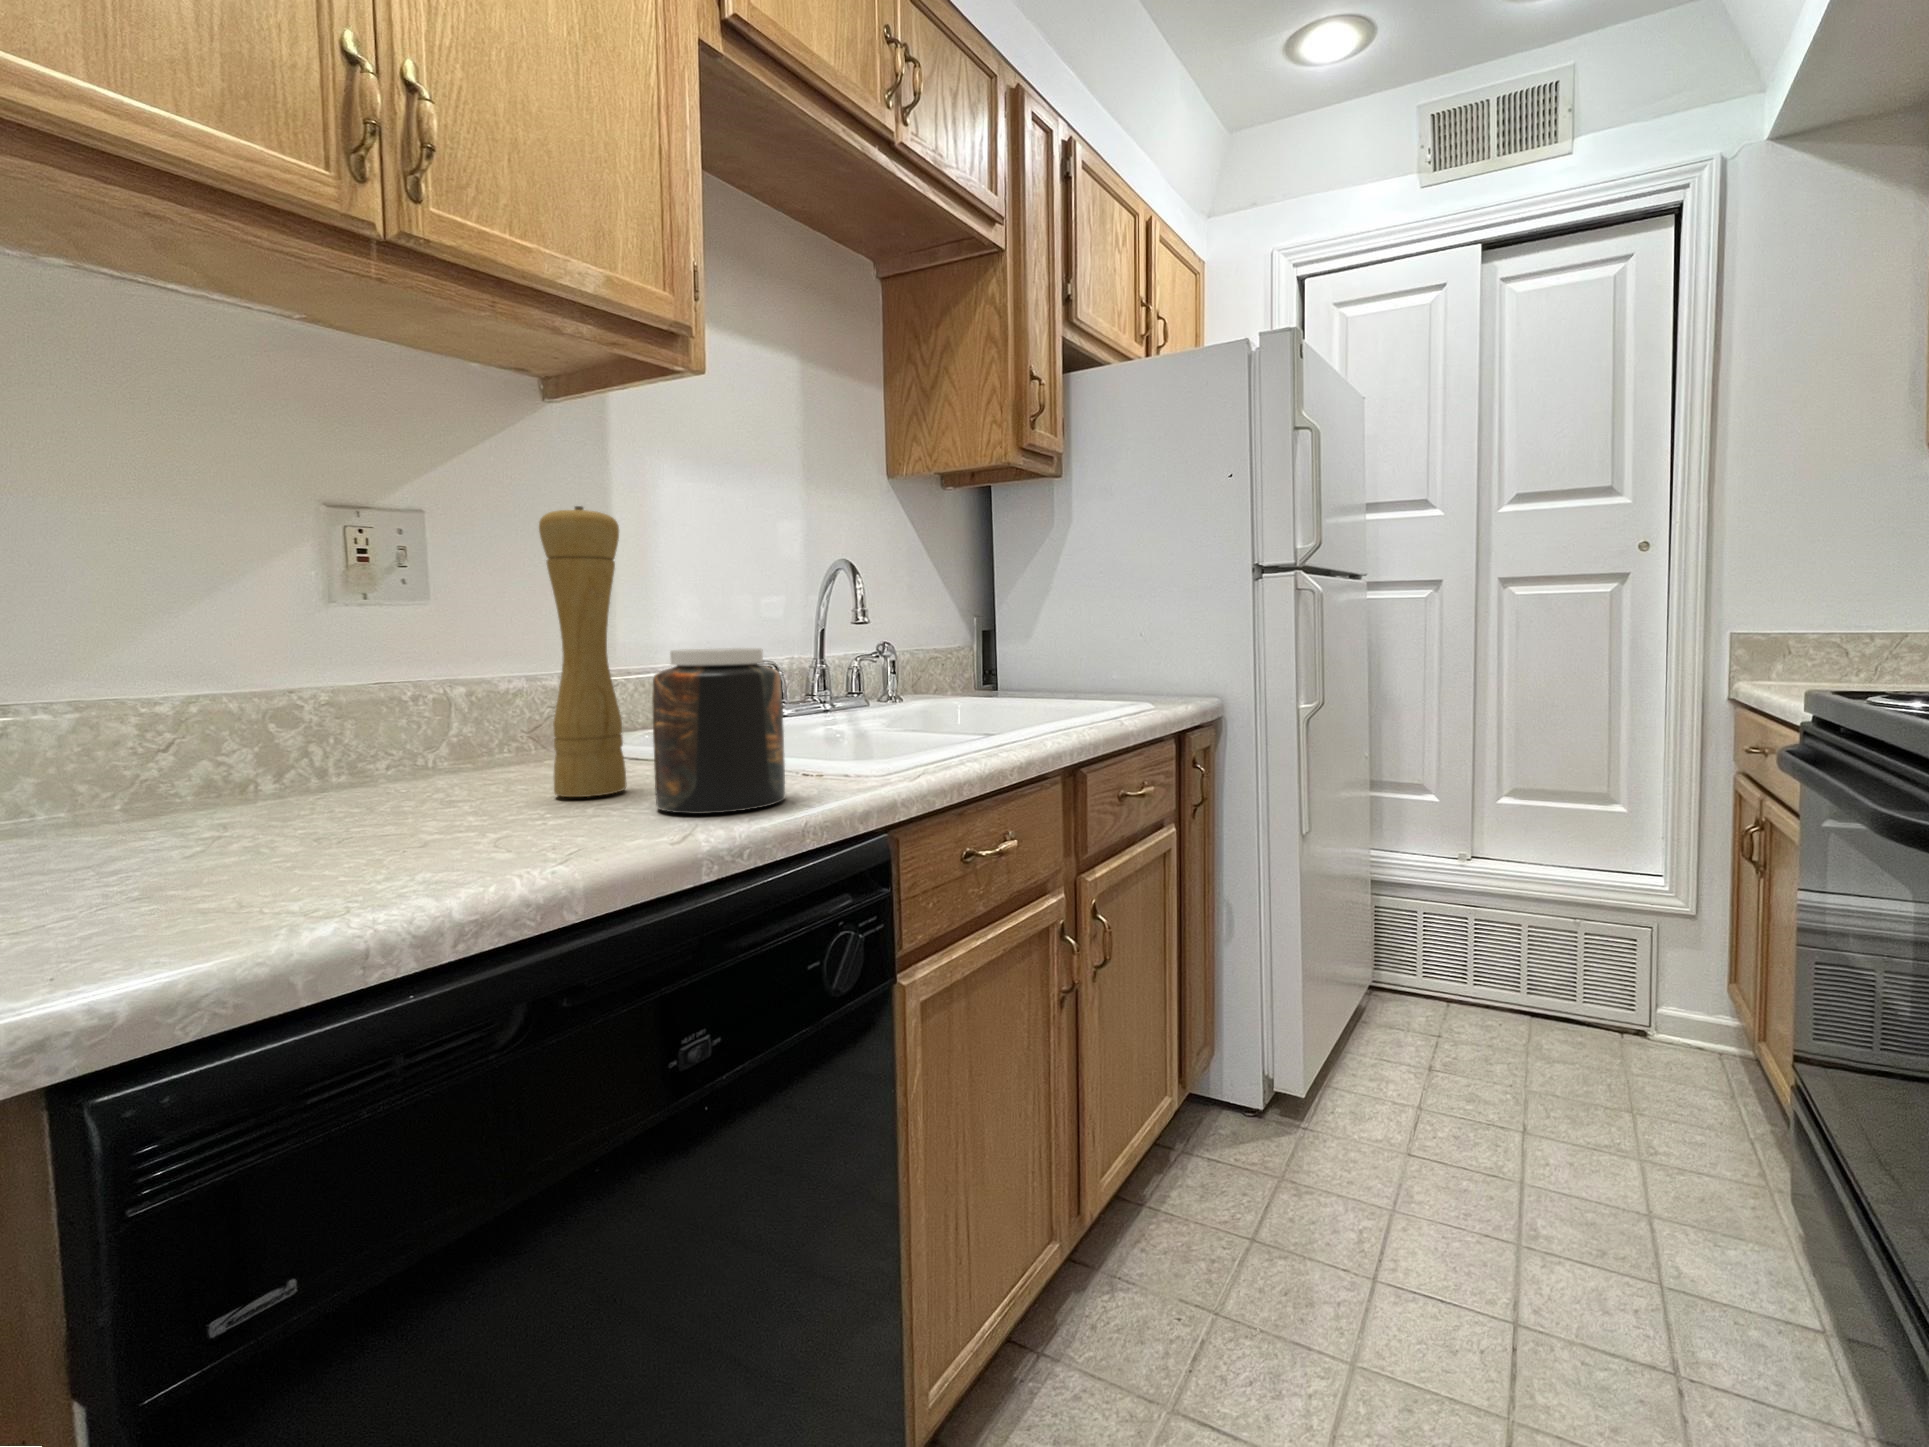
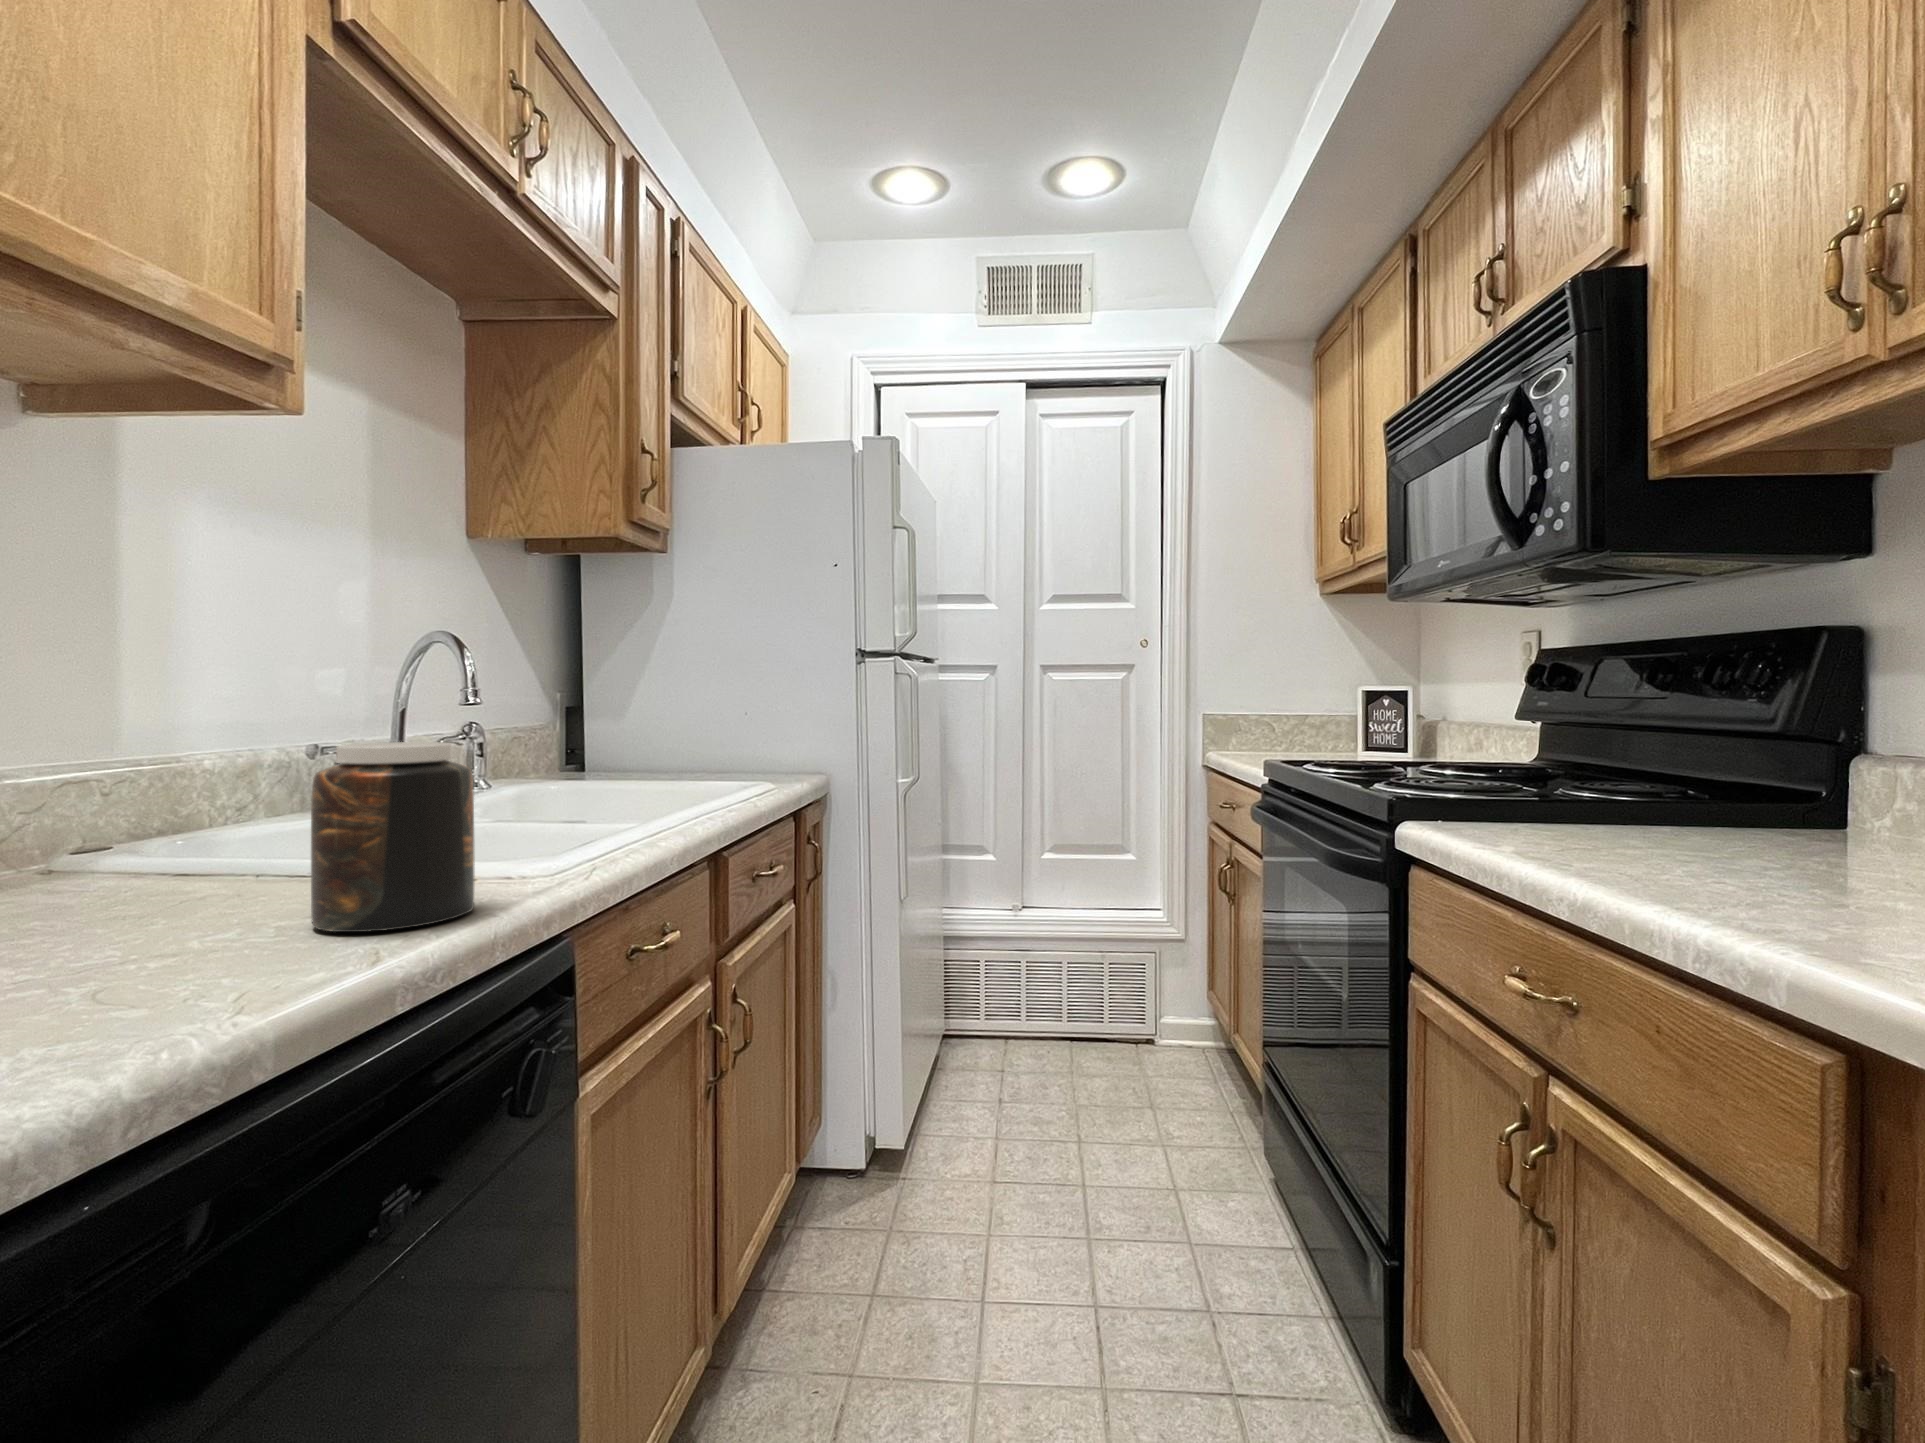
pepper mill: present [539,506,627,797] -> none [122,570,237,927]

